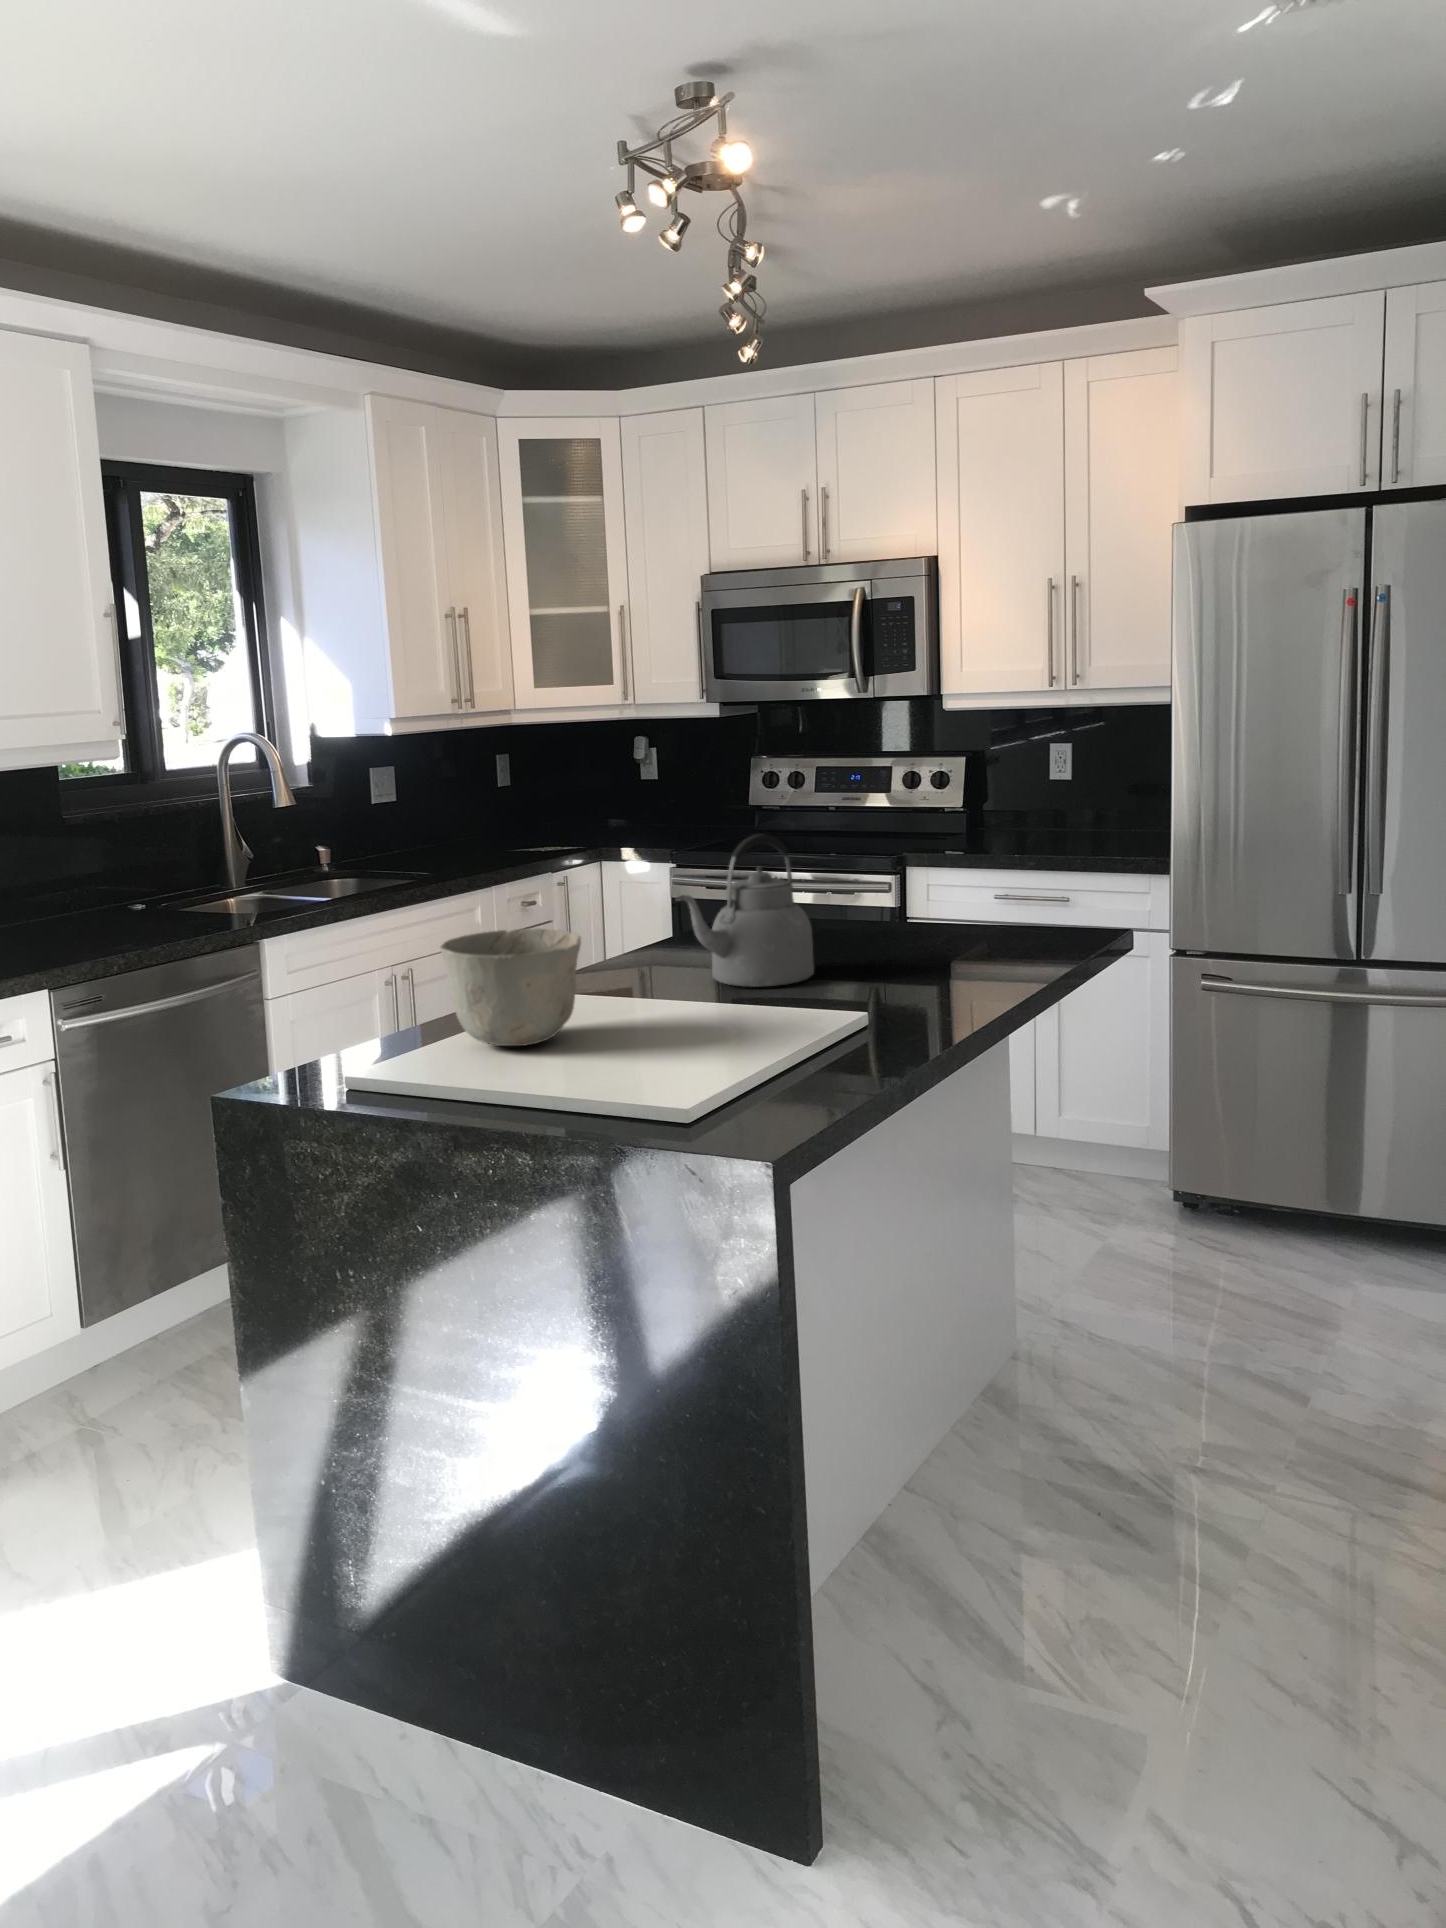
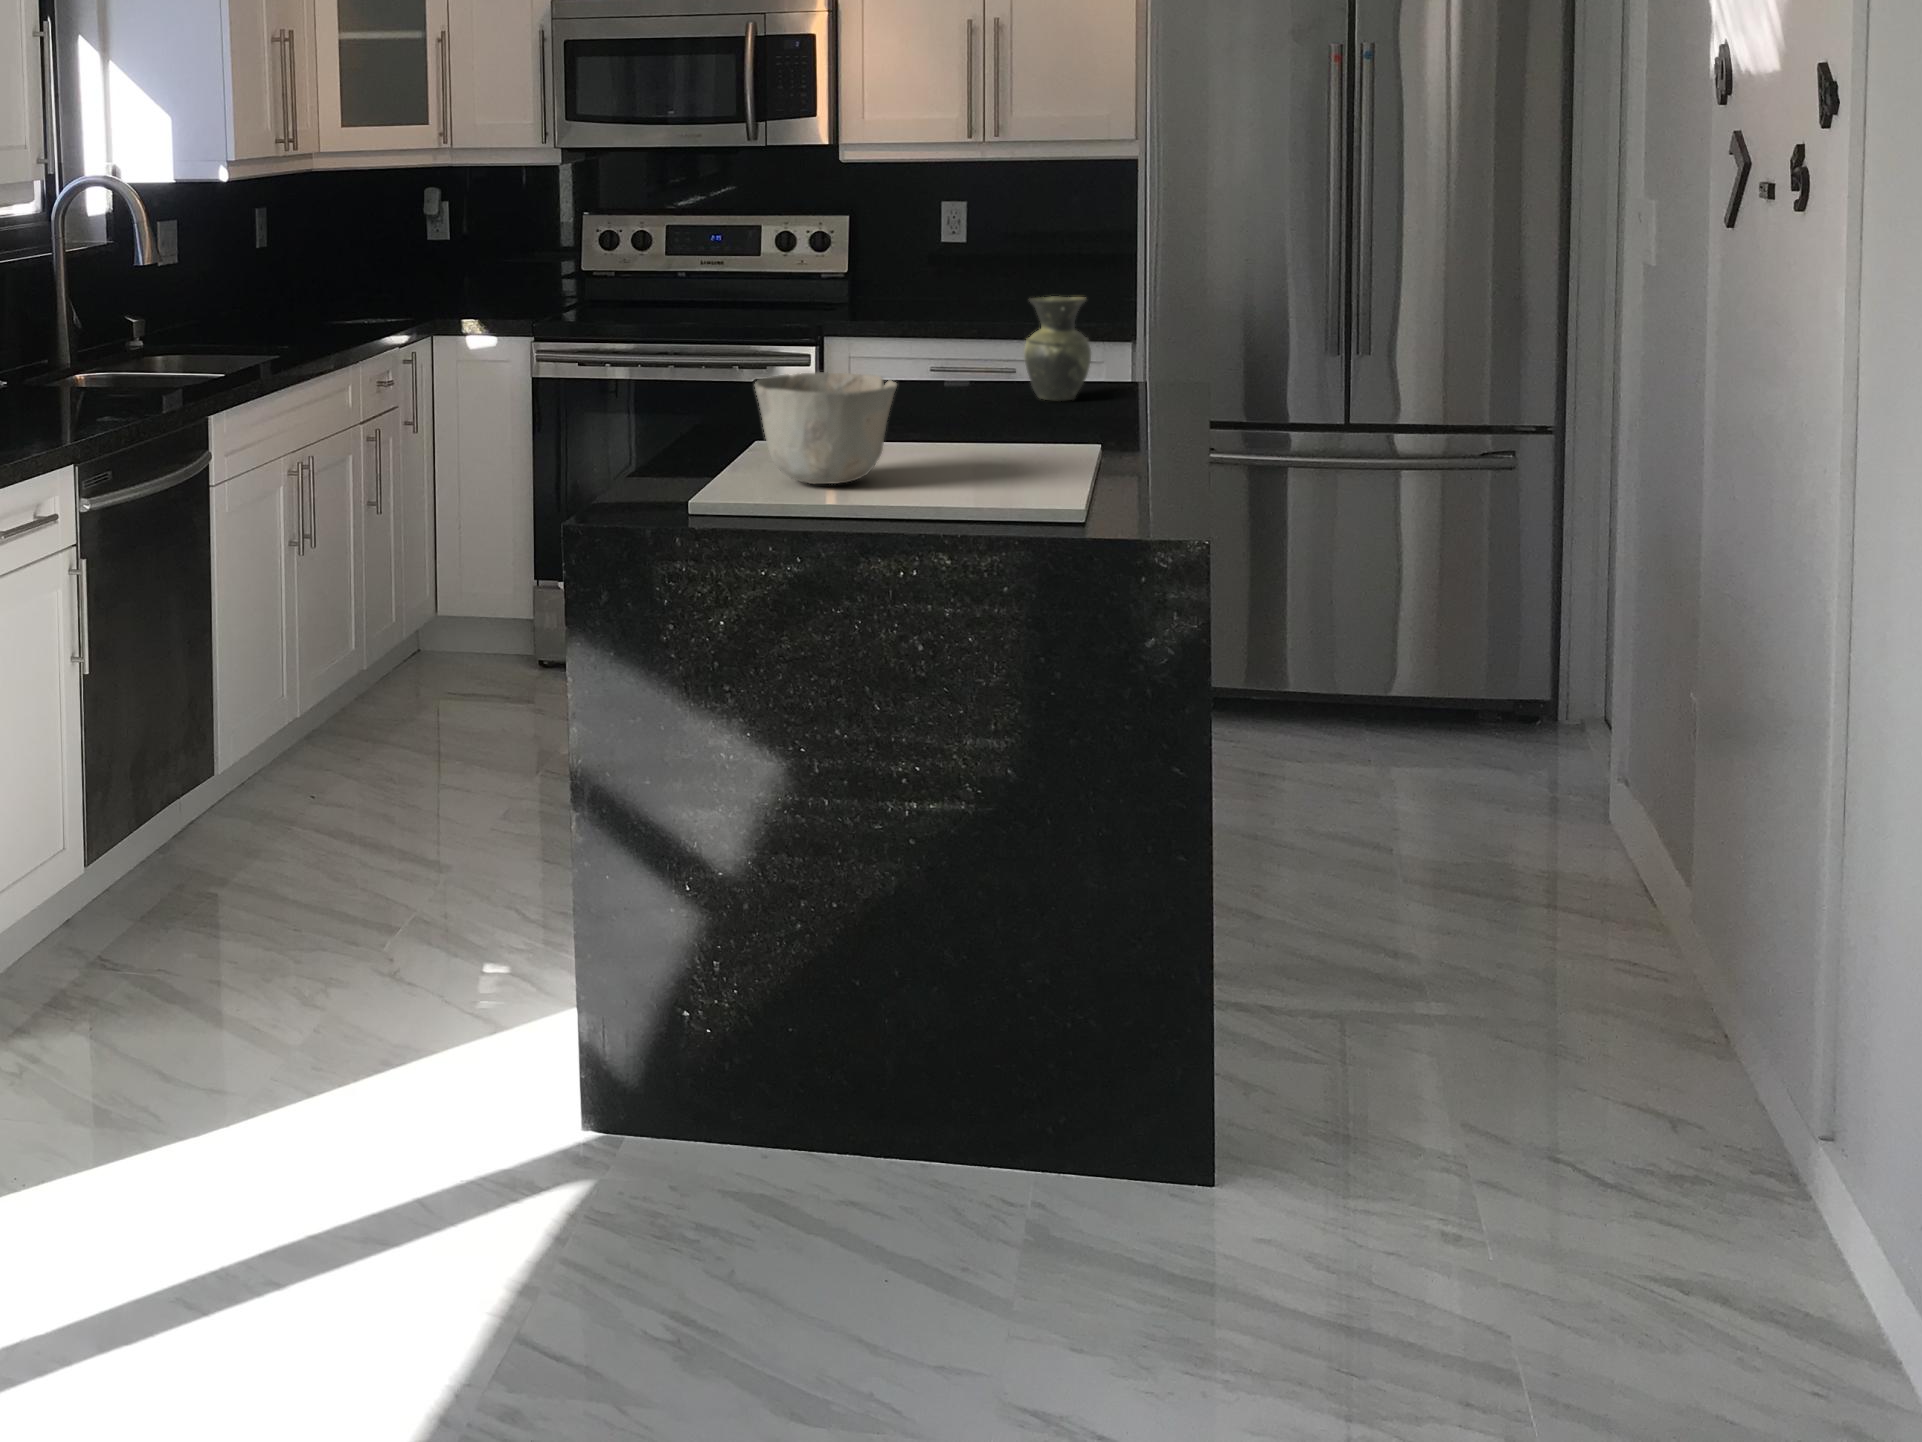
kettle: present [677,835,814,987] -> none [902,284,1010,434]
vase: none [882,844,947,949] -> present [1024,296,1091,401]

